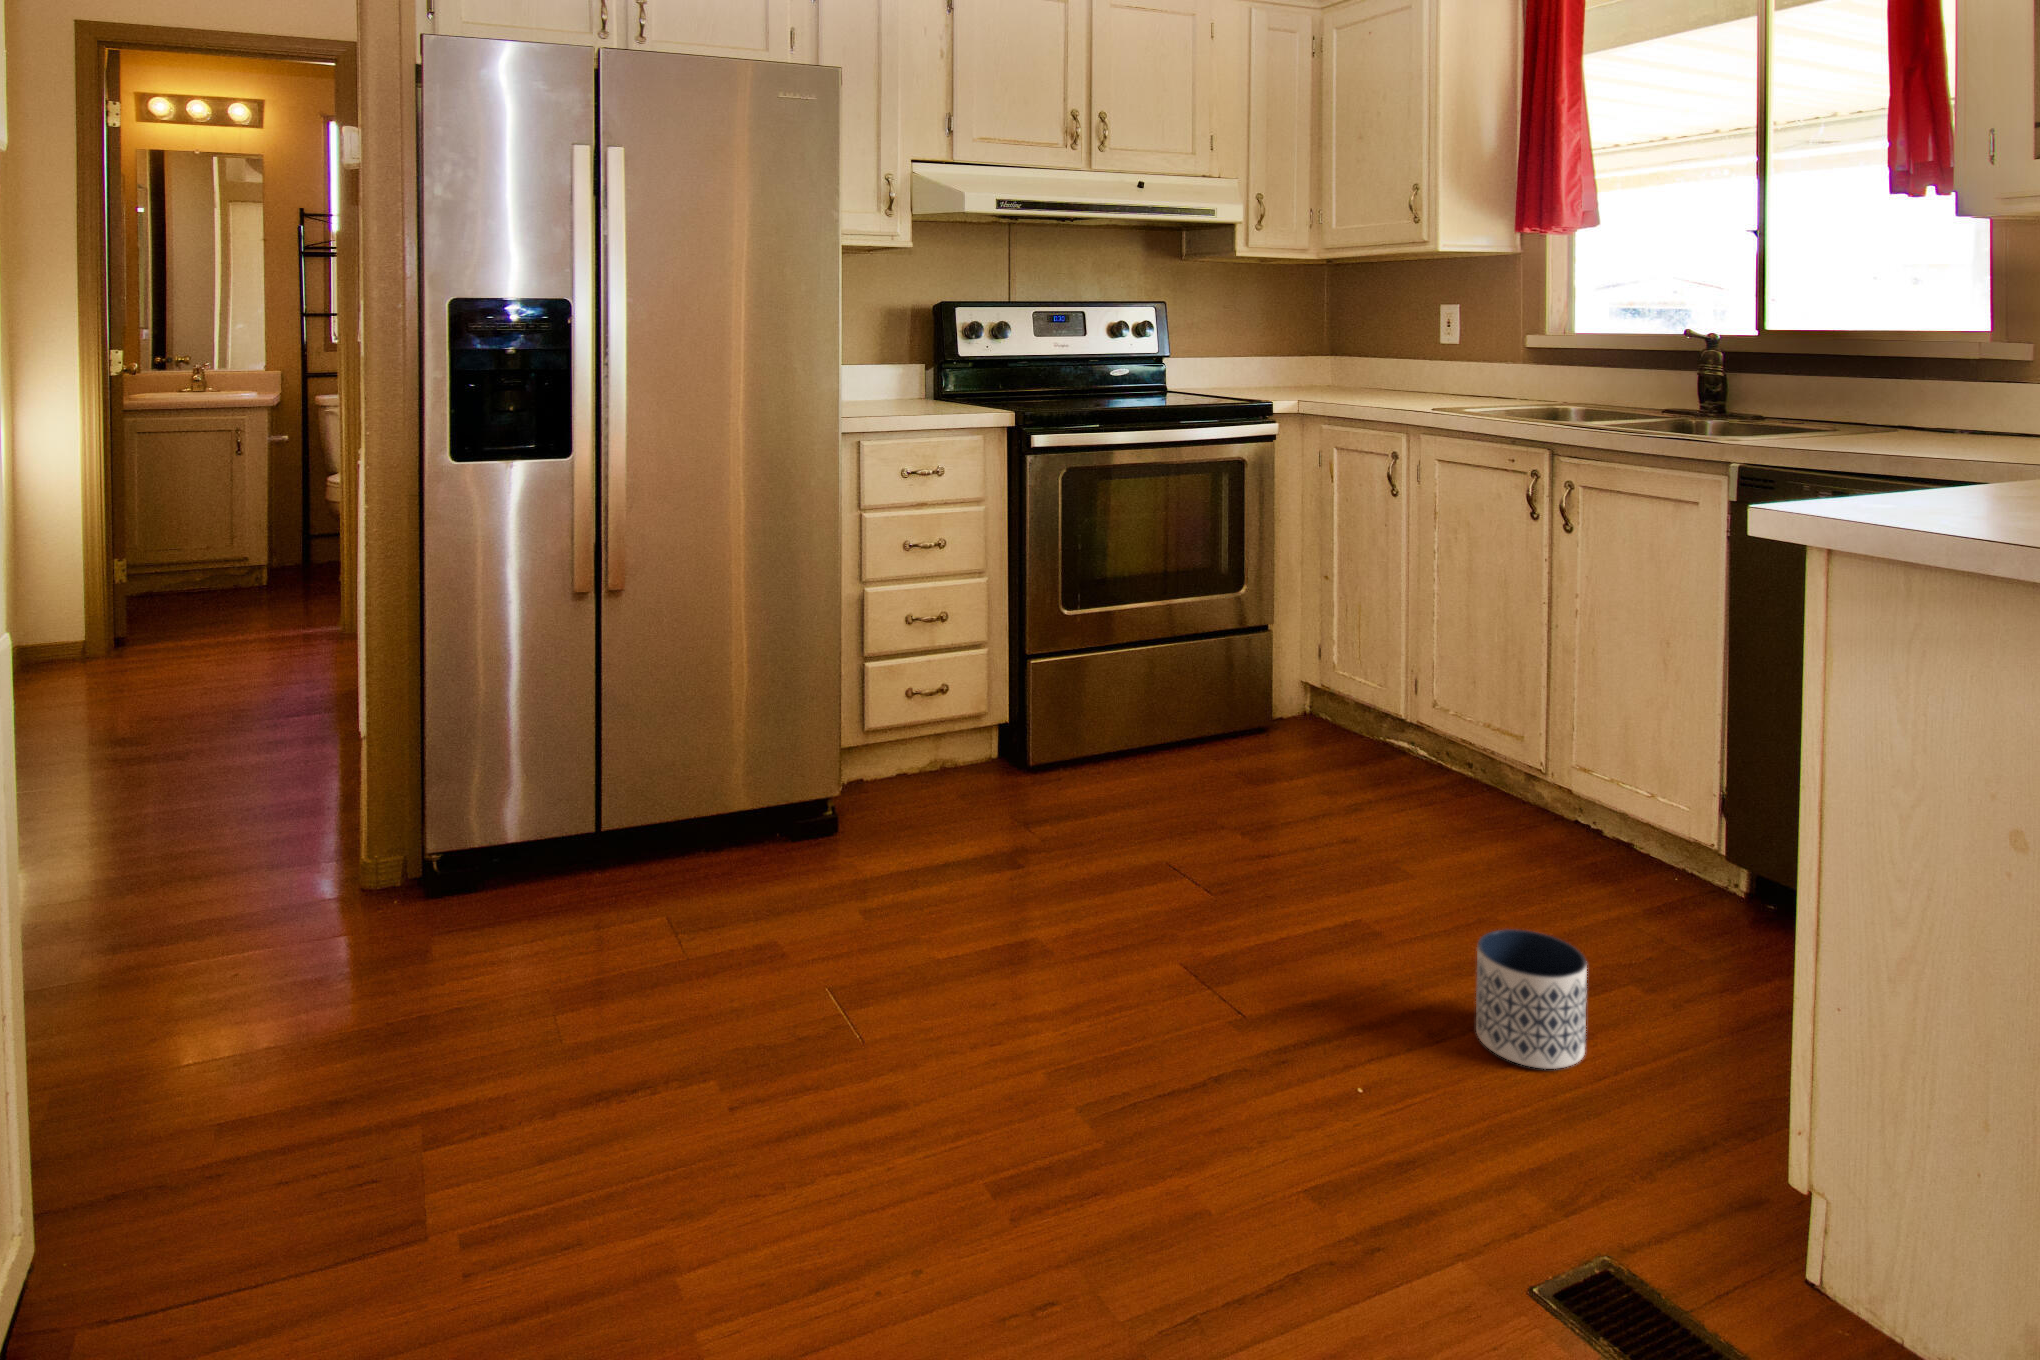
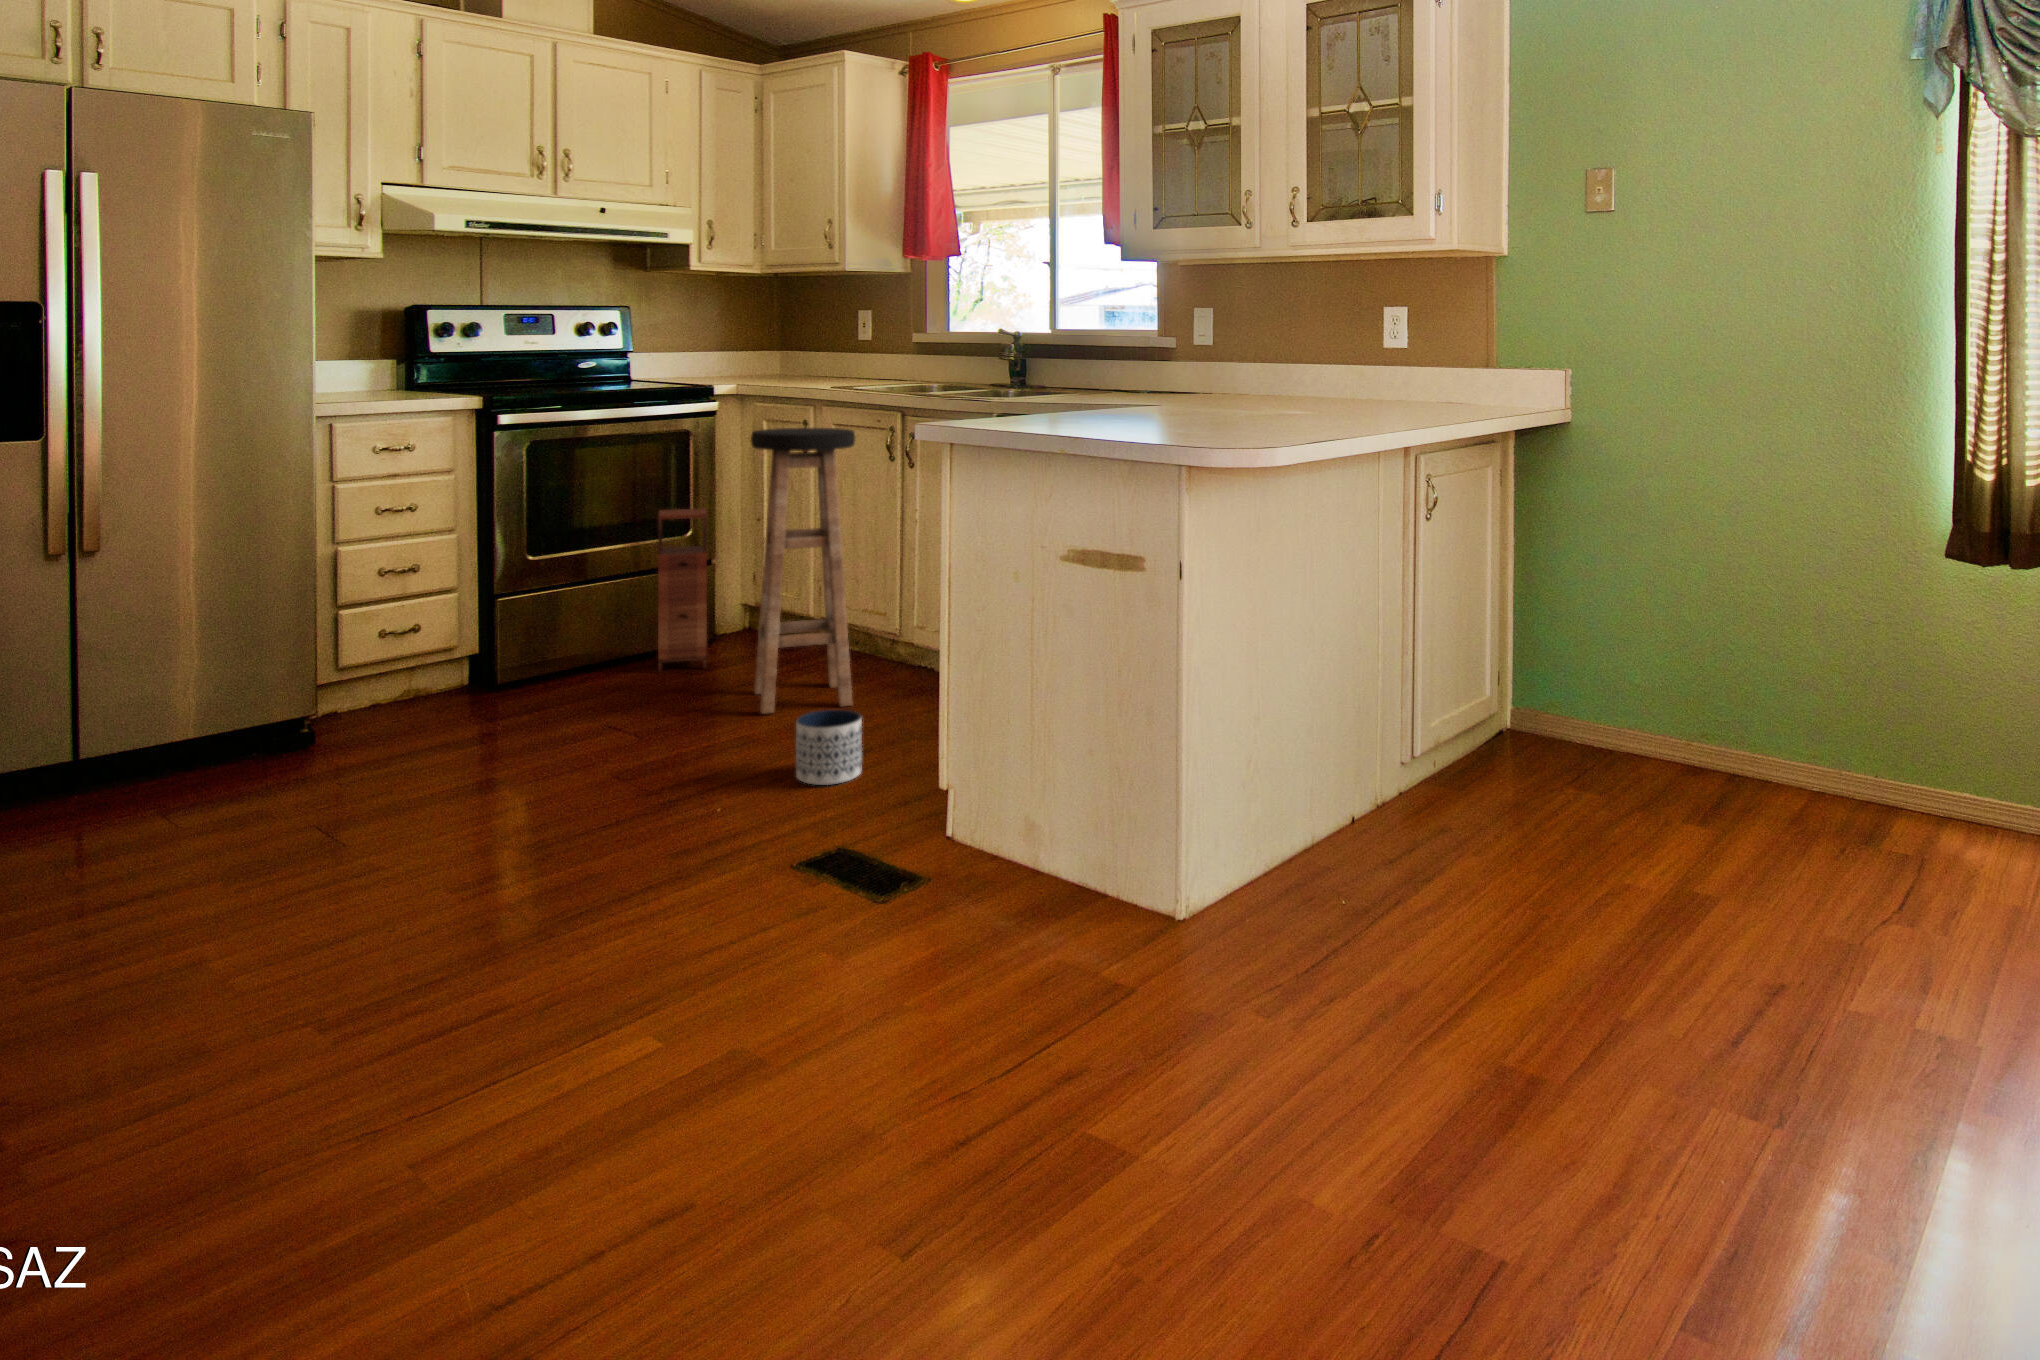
bar stool: none [1351,468,1508,884] -> present [751,428,855,714]
storage cabinet: none [1210,561,1277,775] -> present [658,508,707,671]

